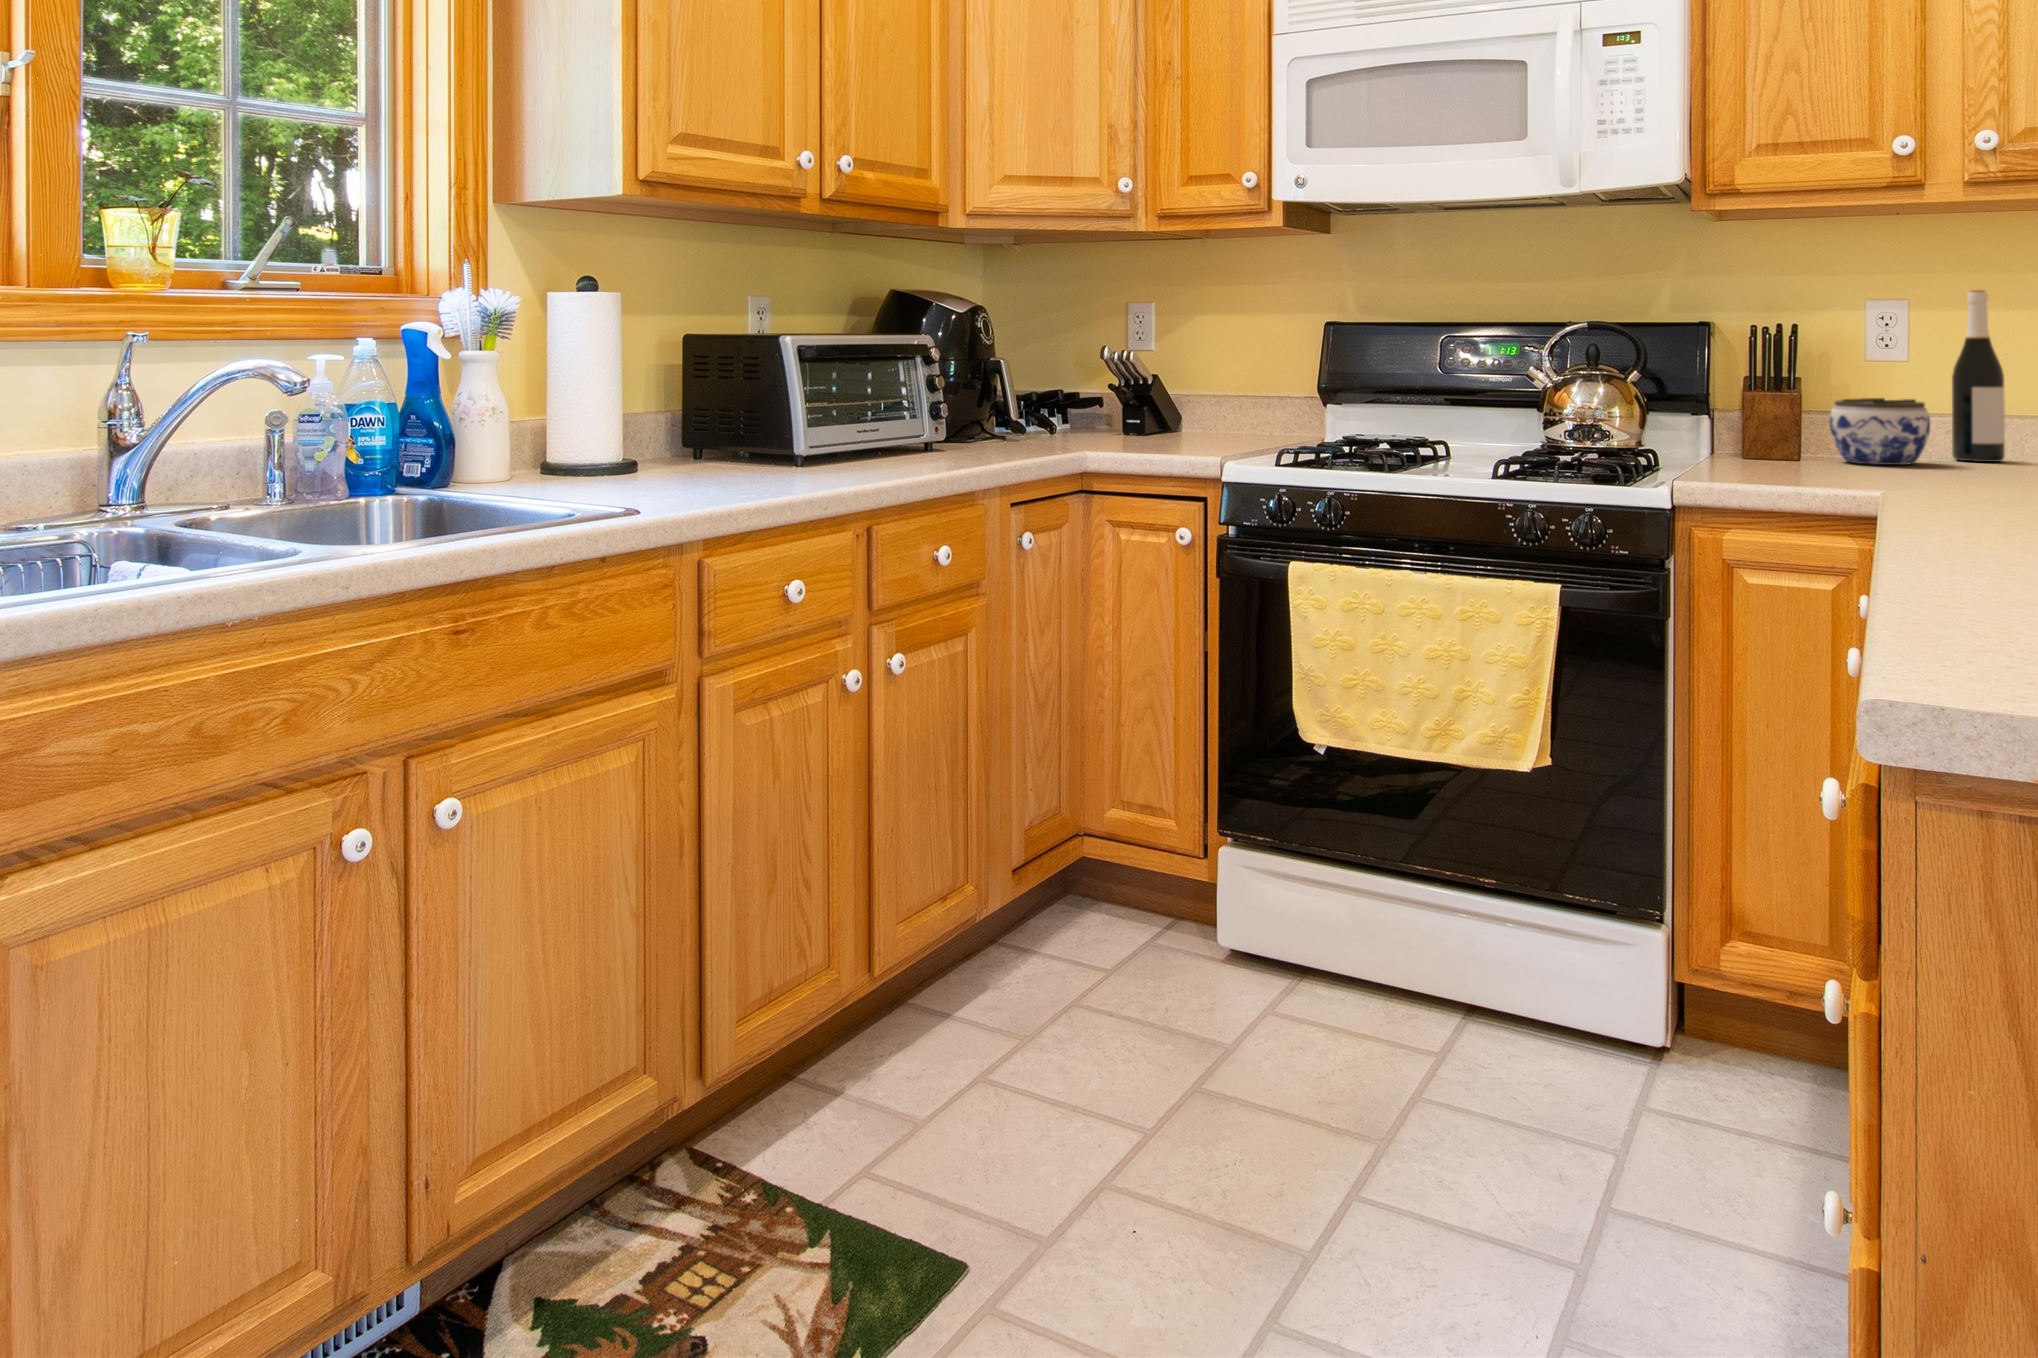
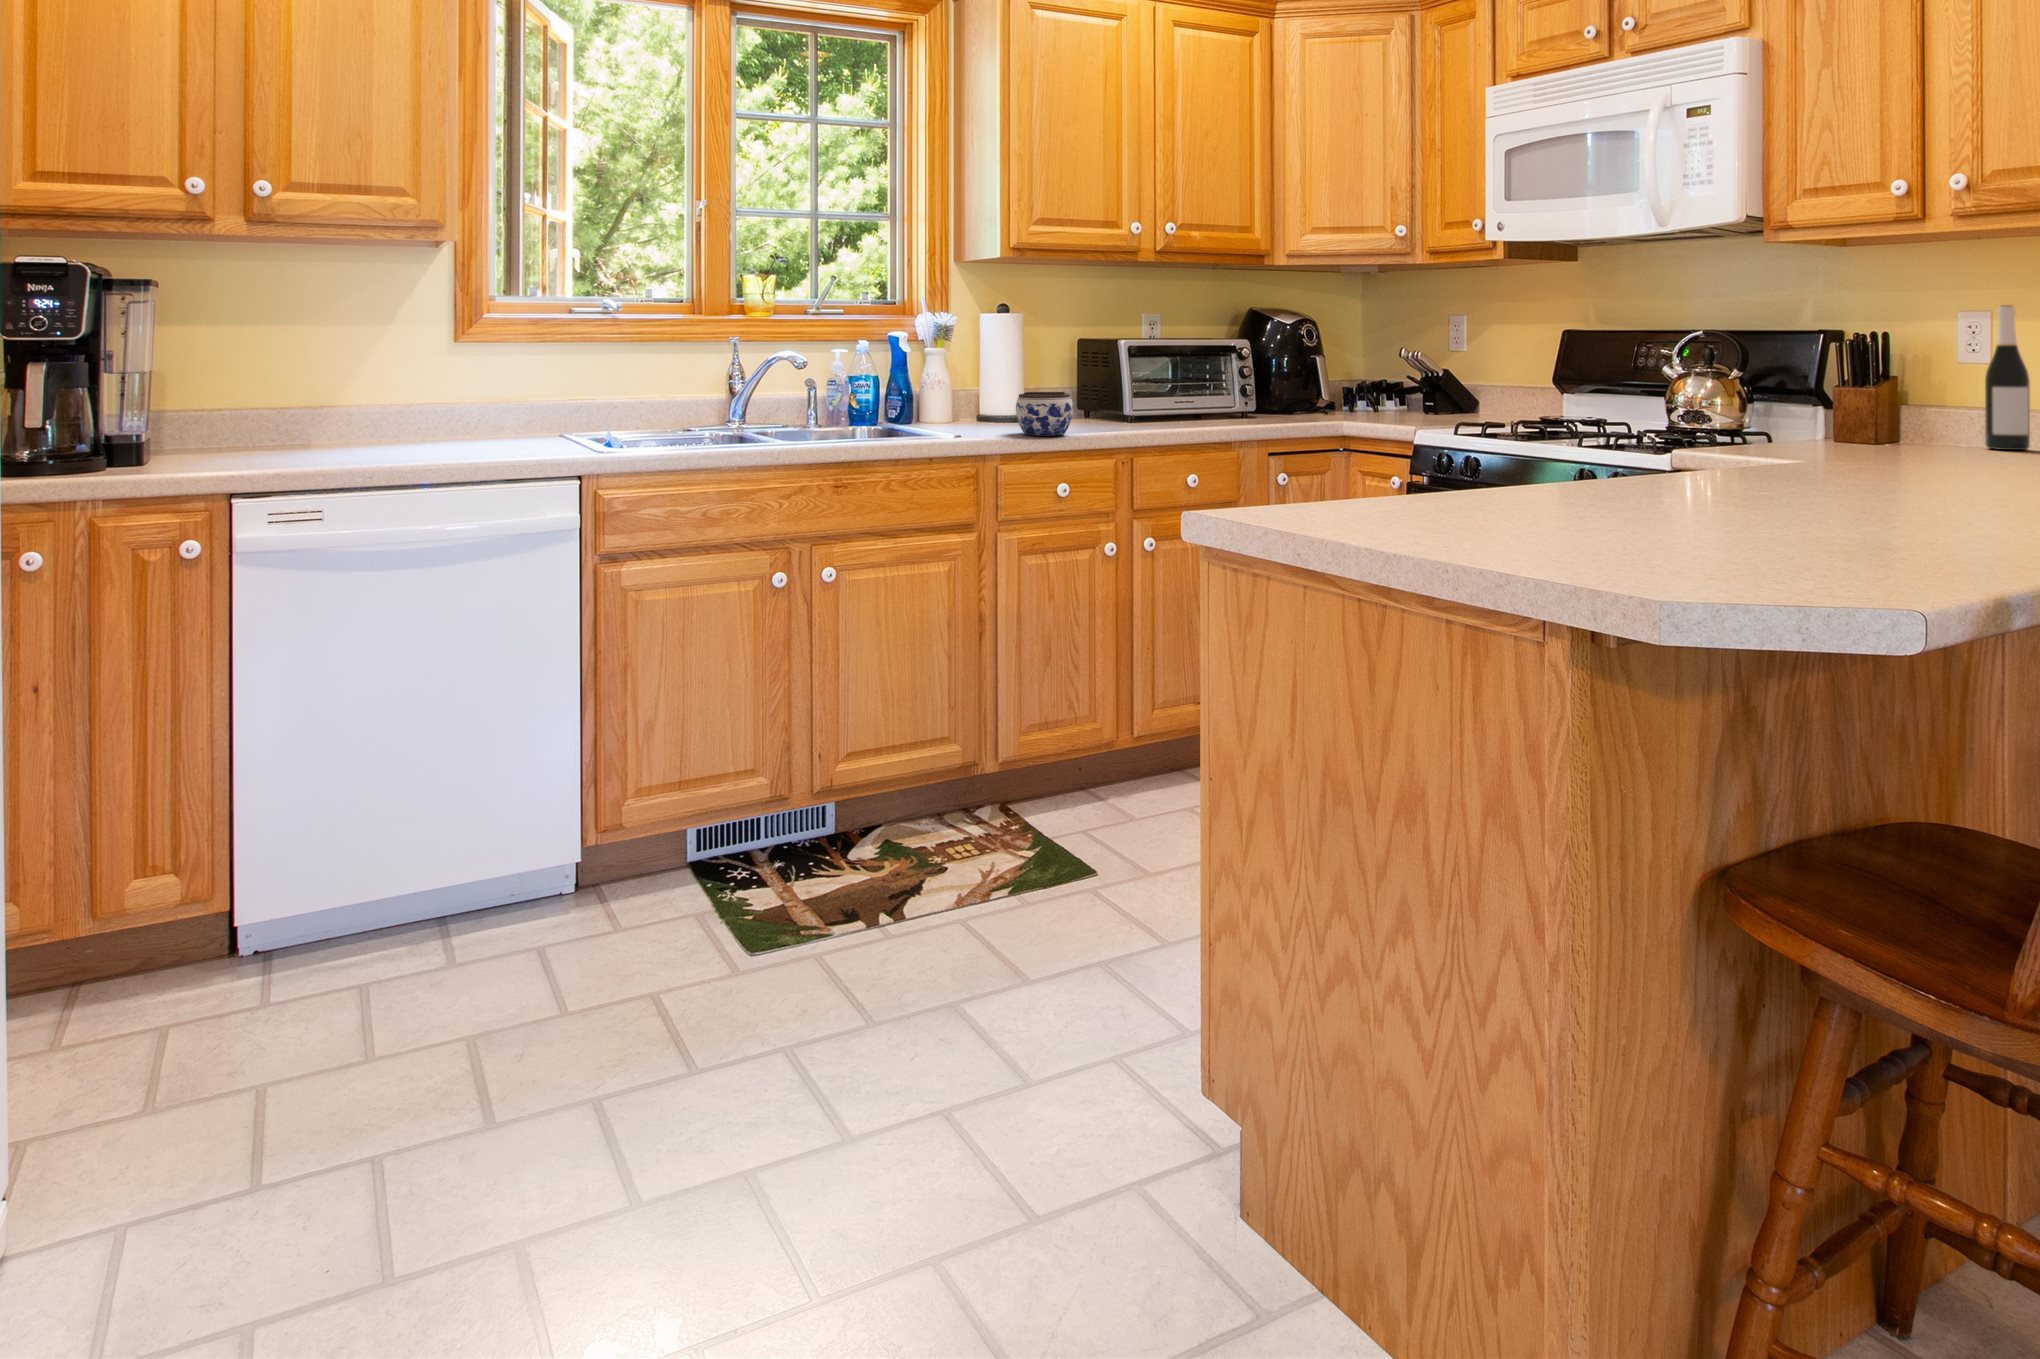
jar: present [1830,398,1930,465] -> present [1016,392,1073,436]

